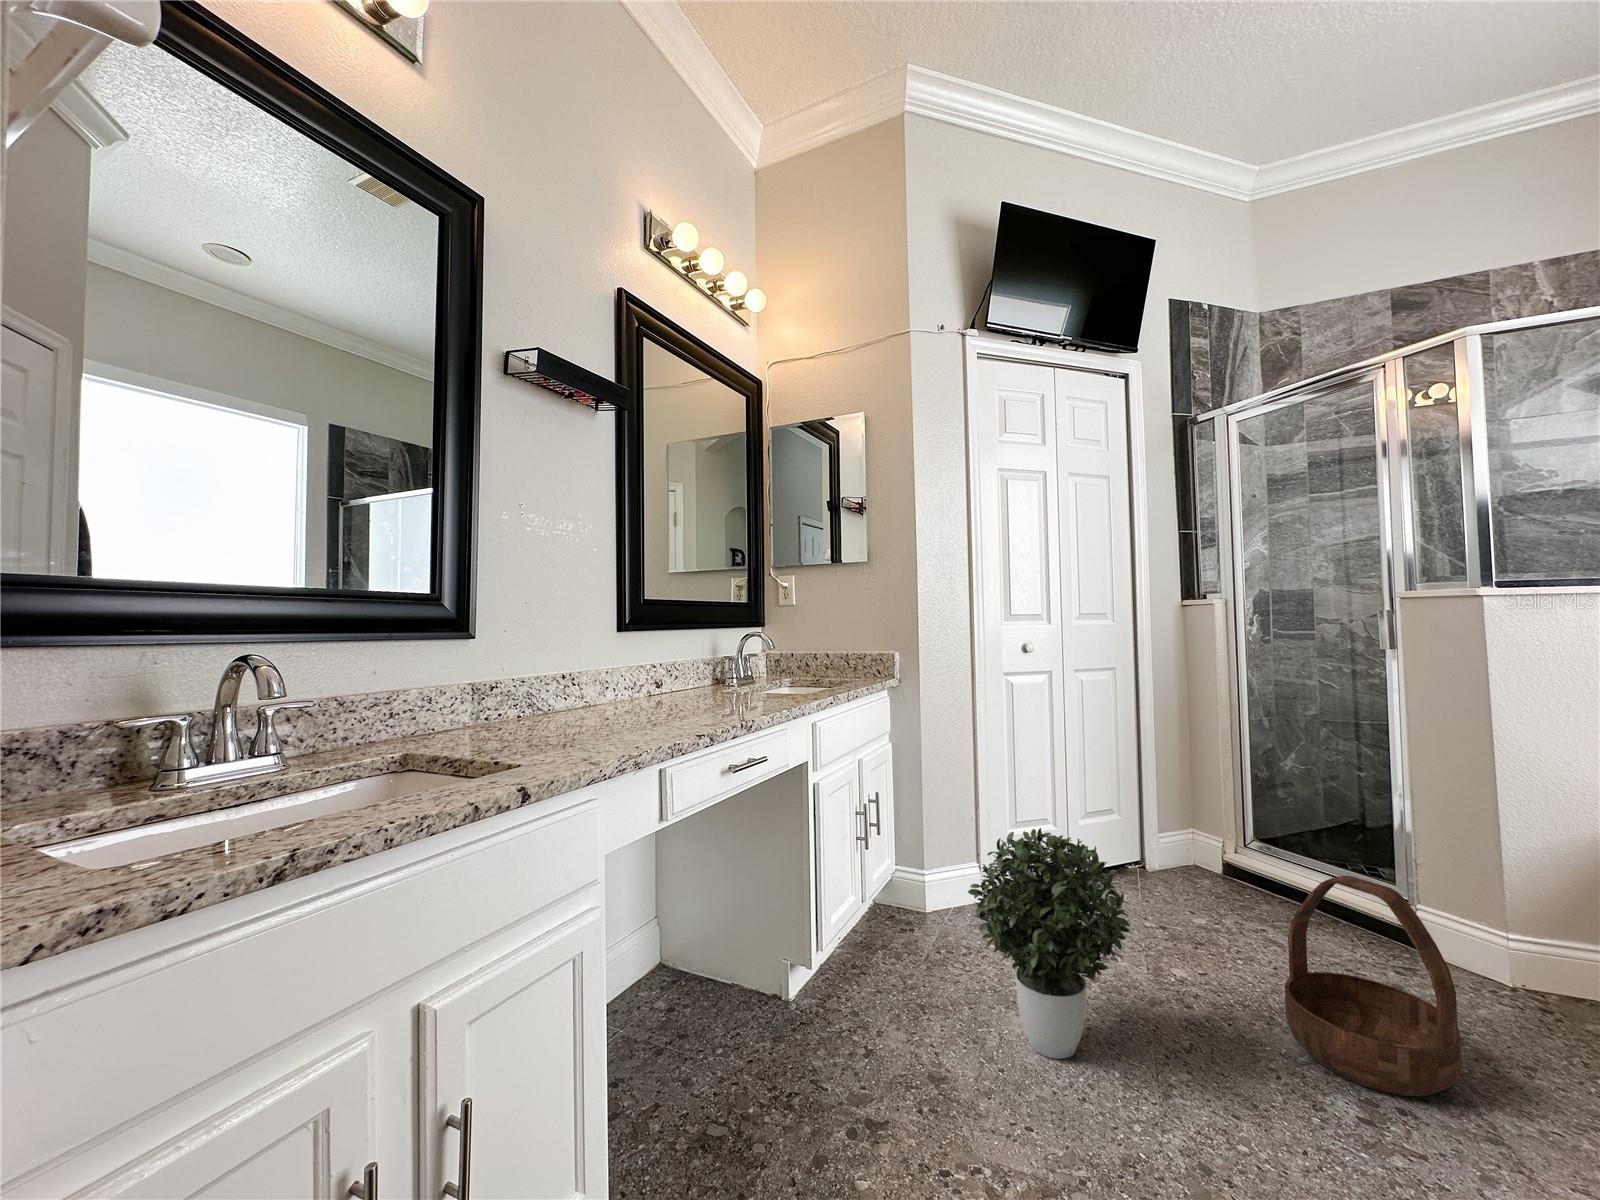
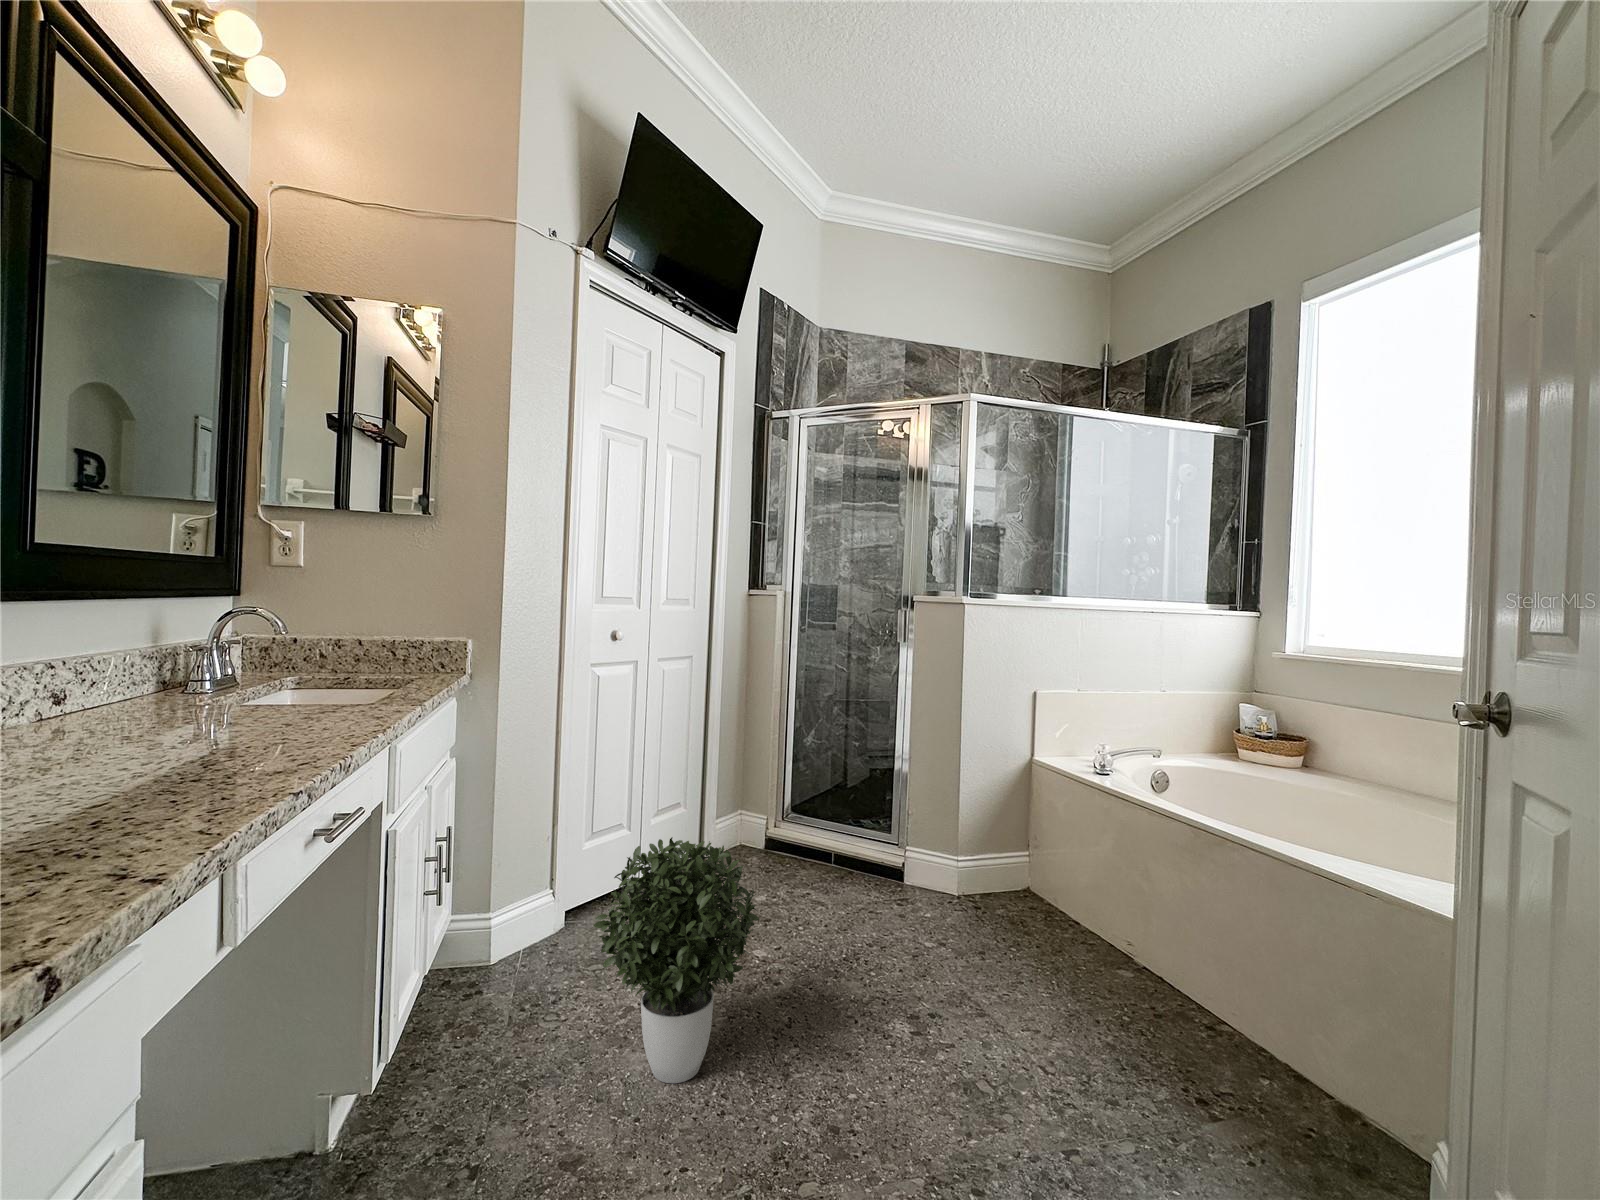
basket: present [1285,876,1462,1096] -> none [850,833,962,1003]

